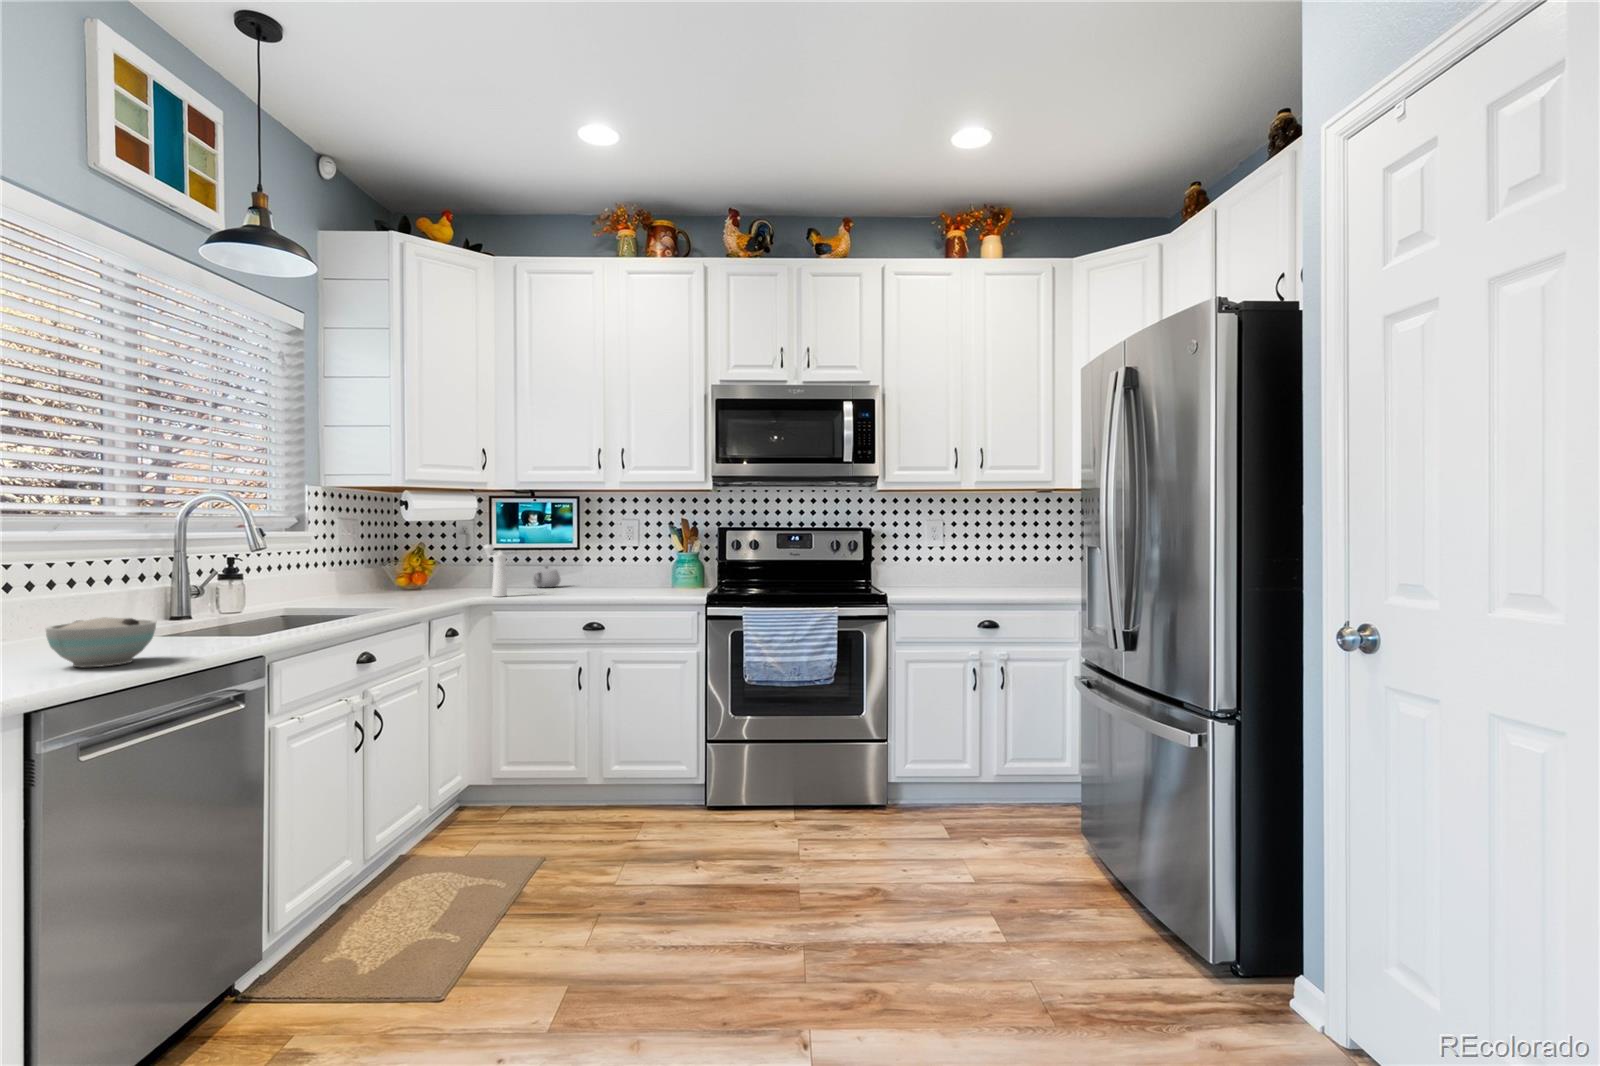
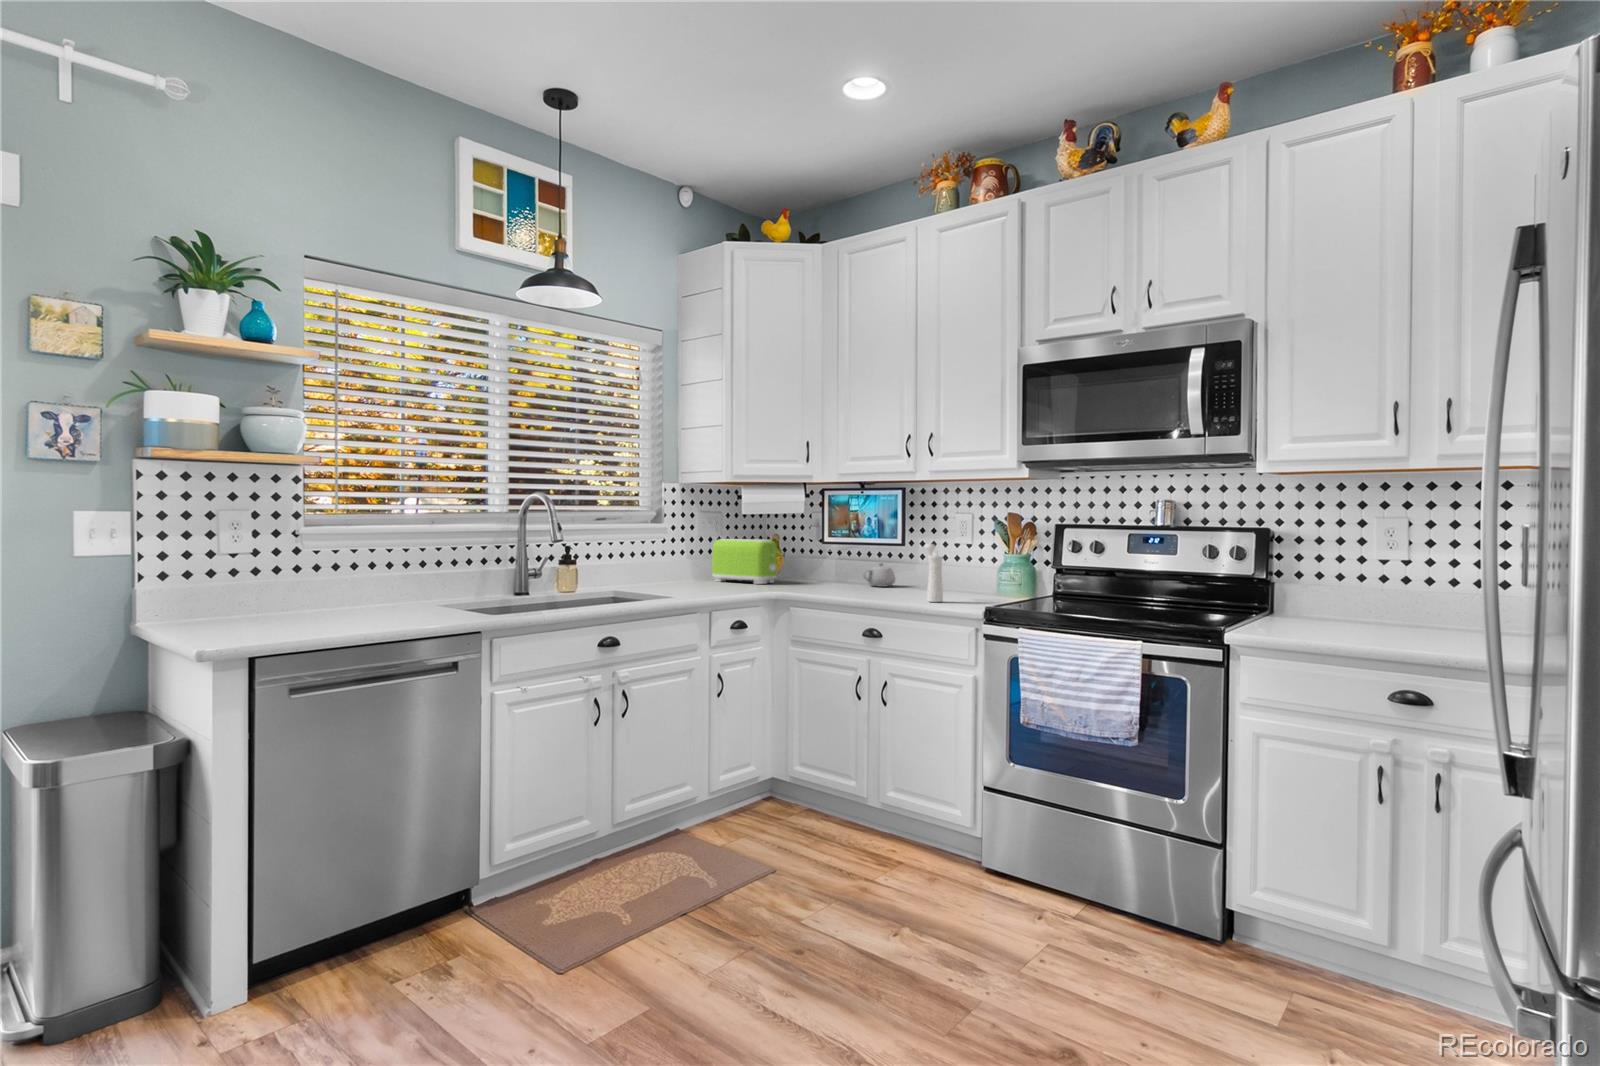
pepper mill: present [484,545,507,597] -> present [925,544,943,602]
toaster: none [358,546,438,593] -> present [712,539,777,584]
bowl: present [46,617,156,667] -> none [329,592,396,628]

